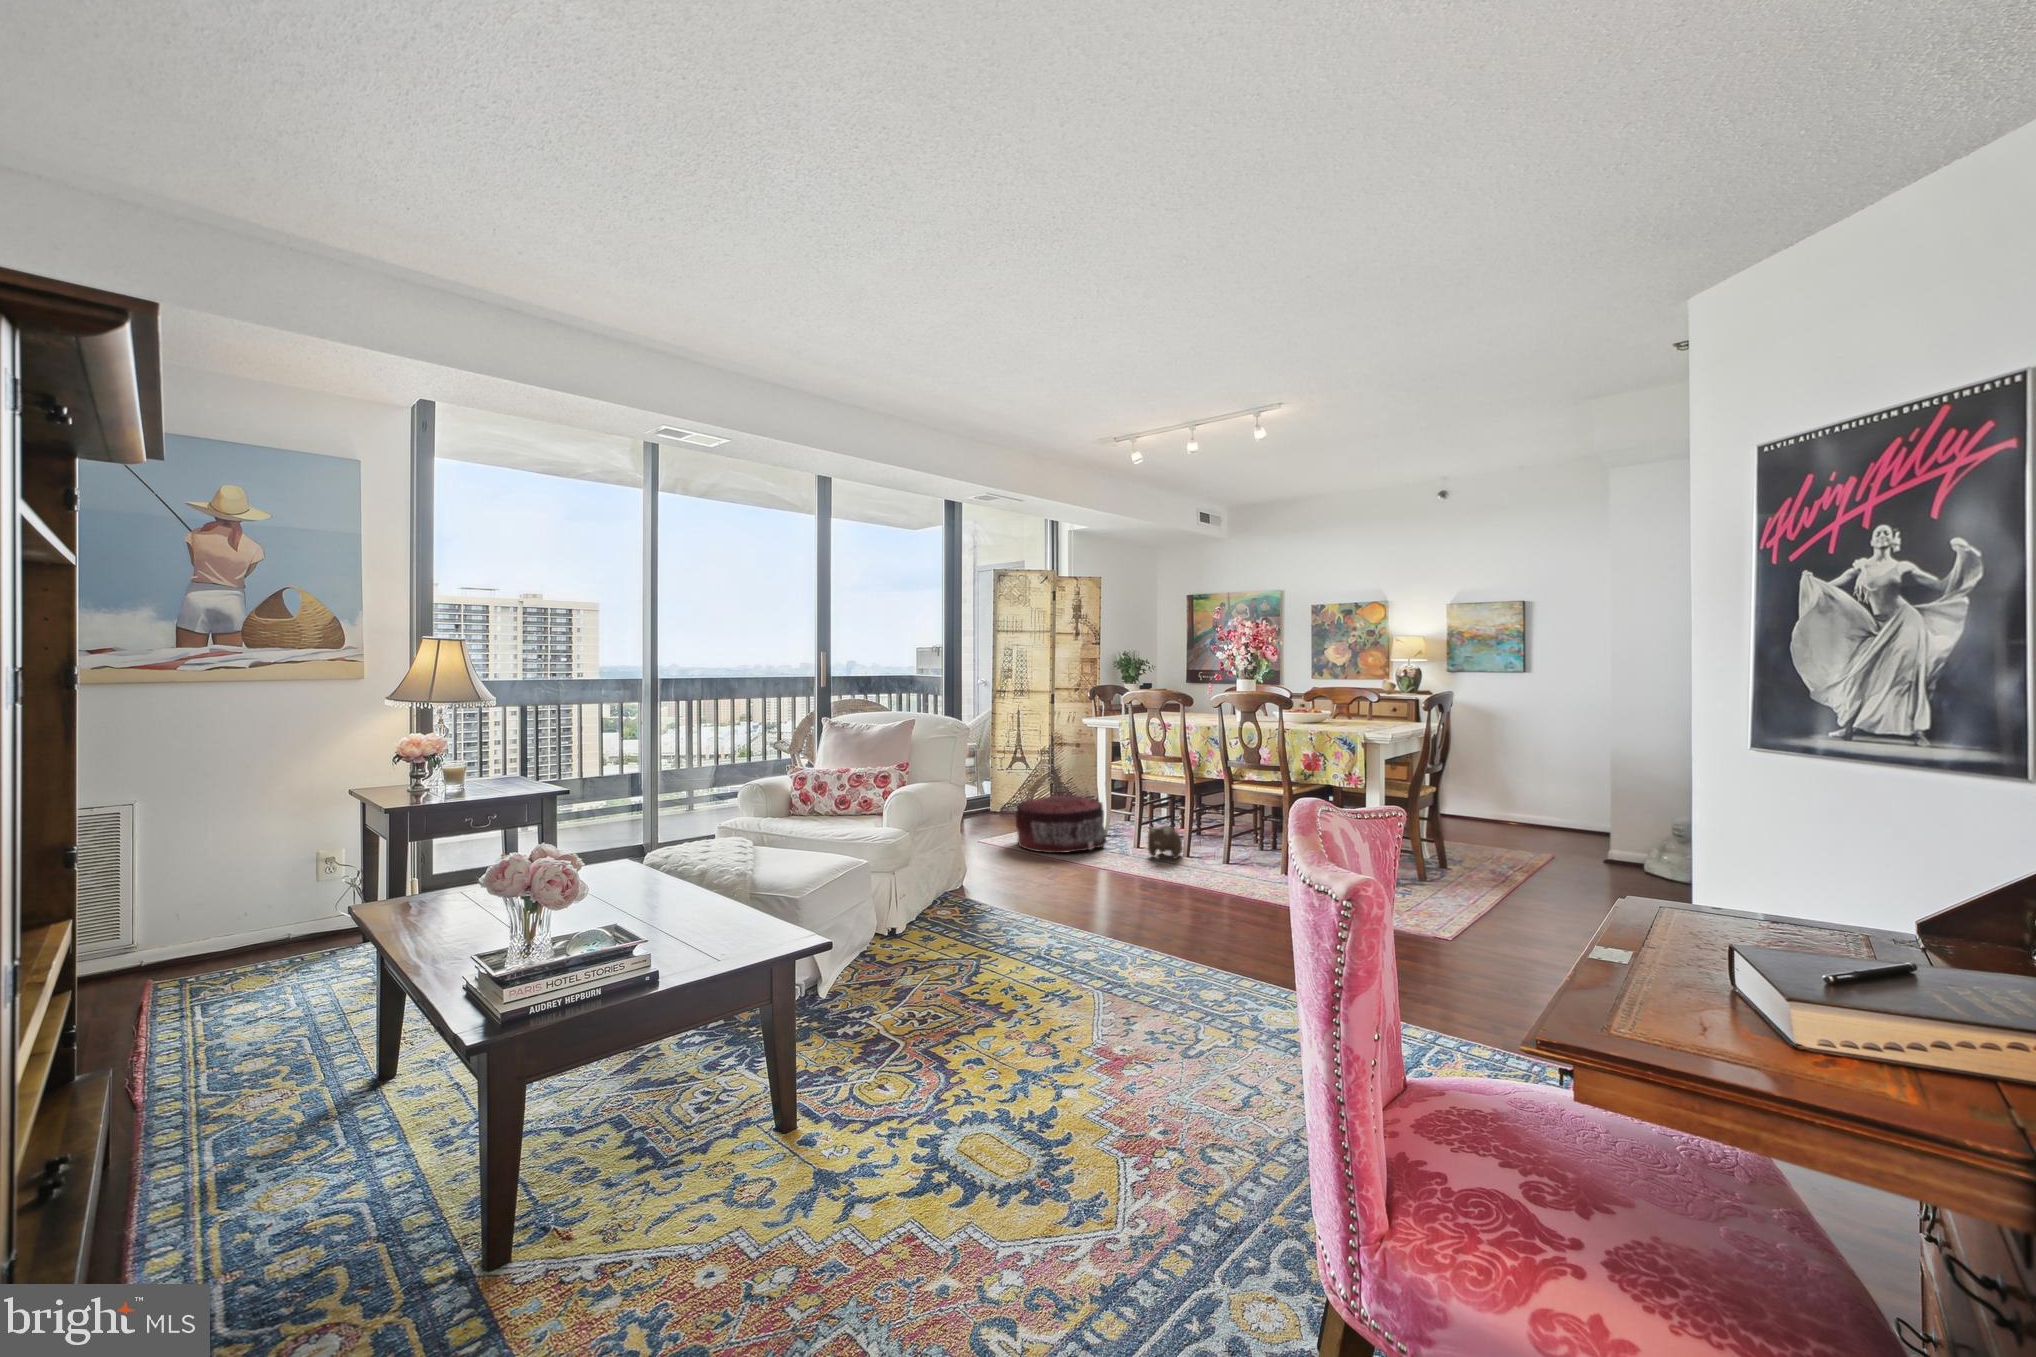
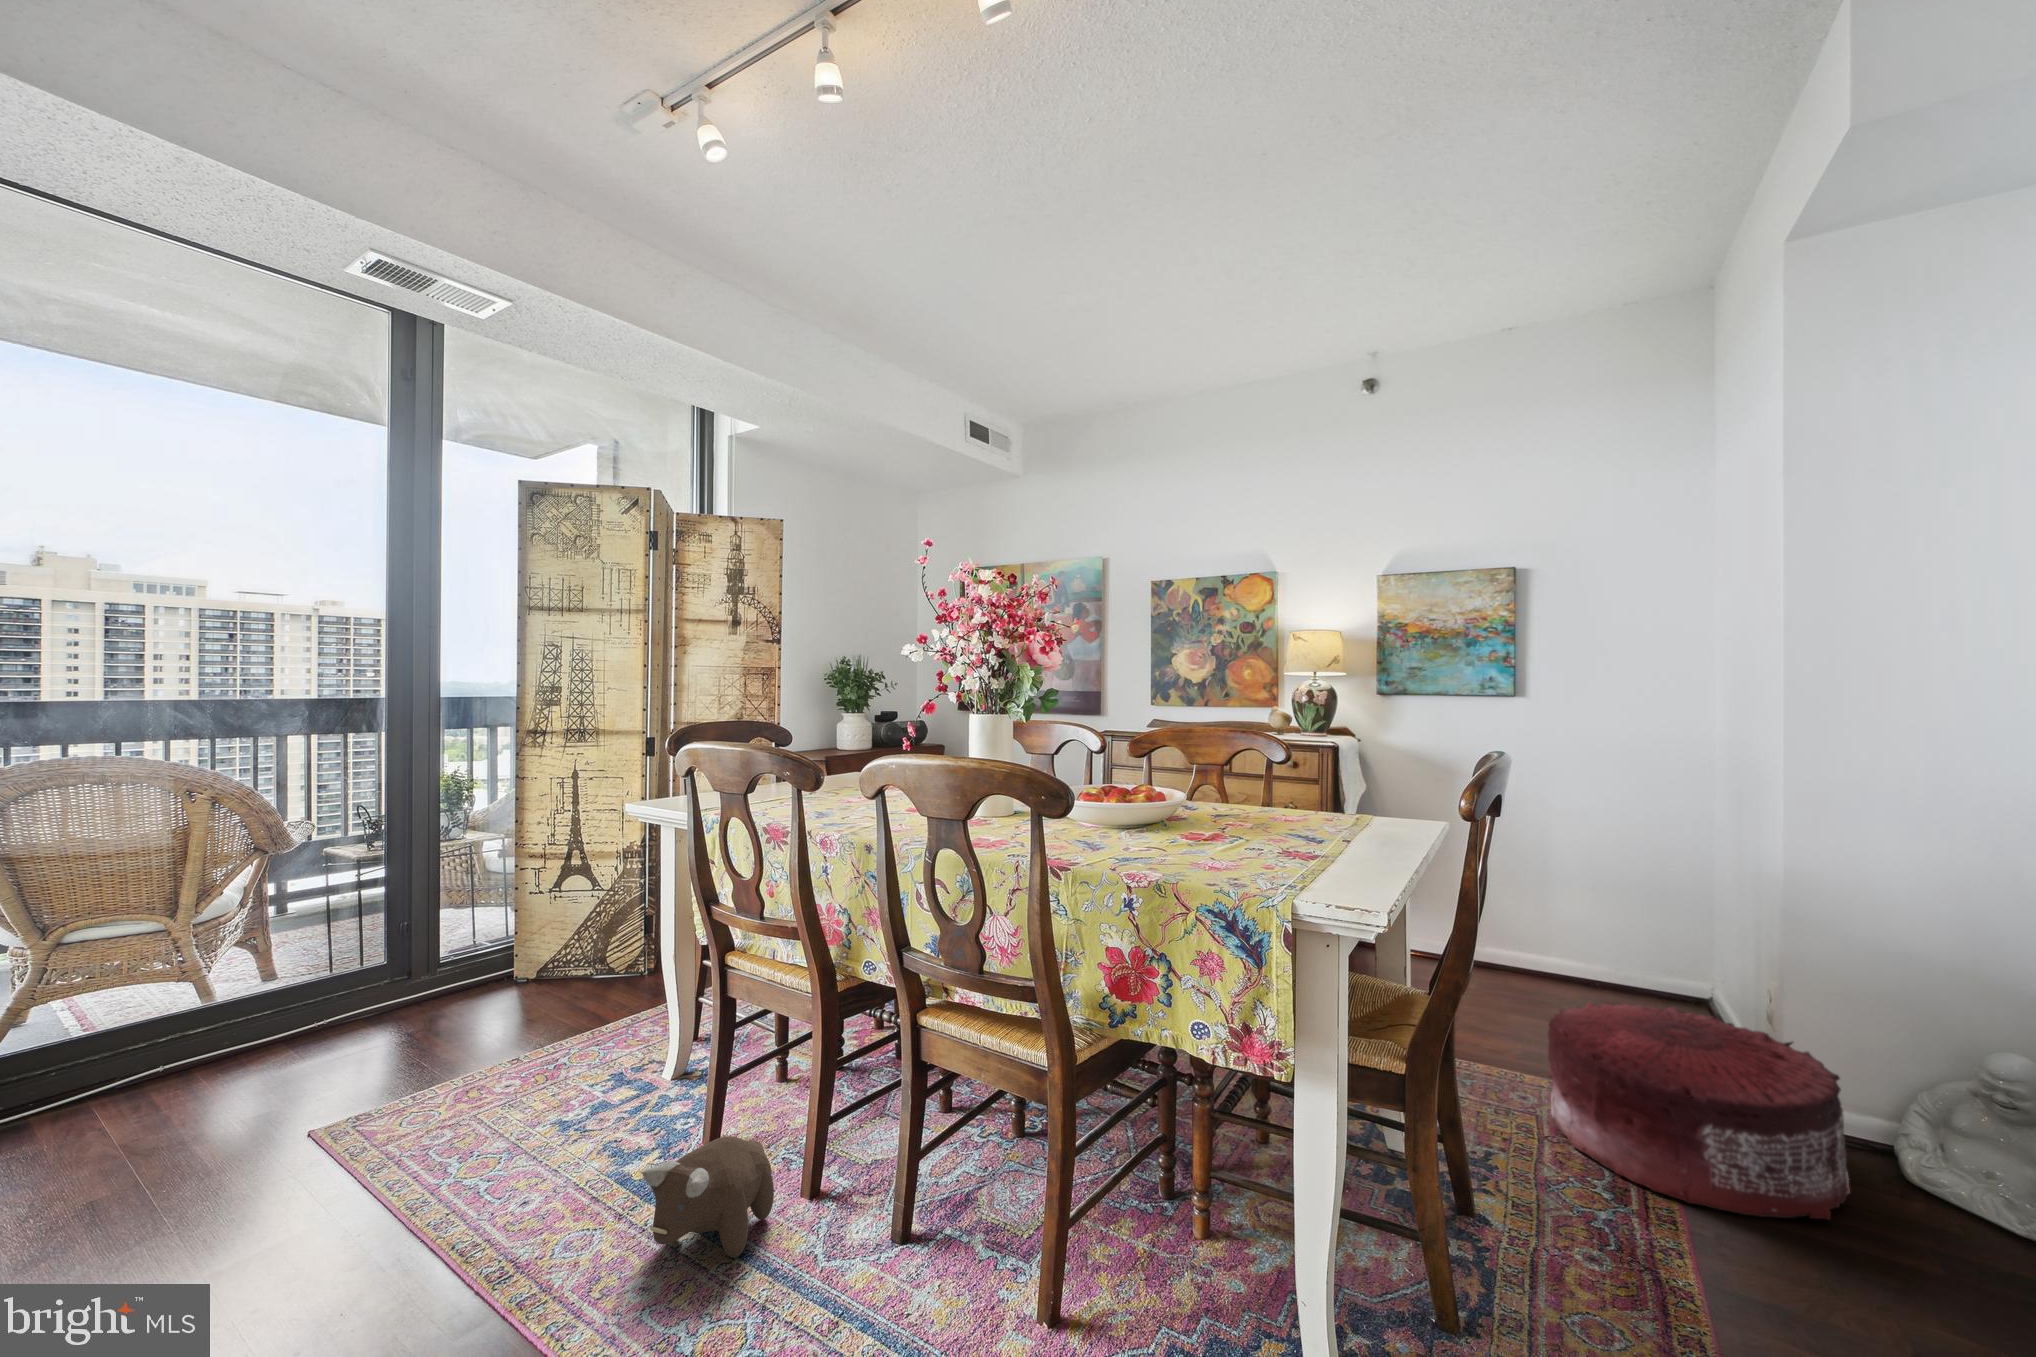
pouf: present [1015,796,1107,853] -> present [1548,1002,1850,1219]

